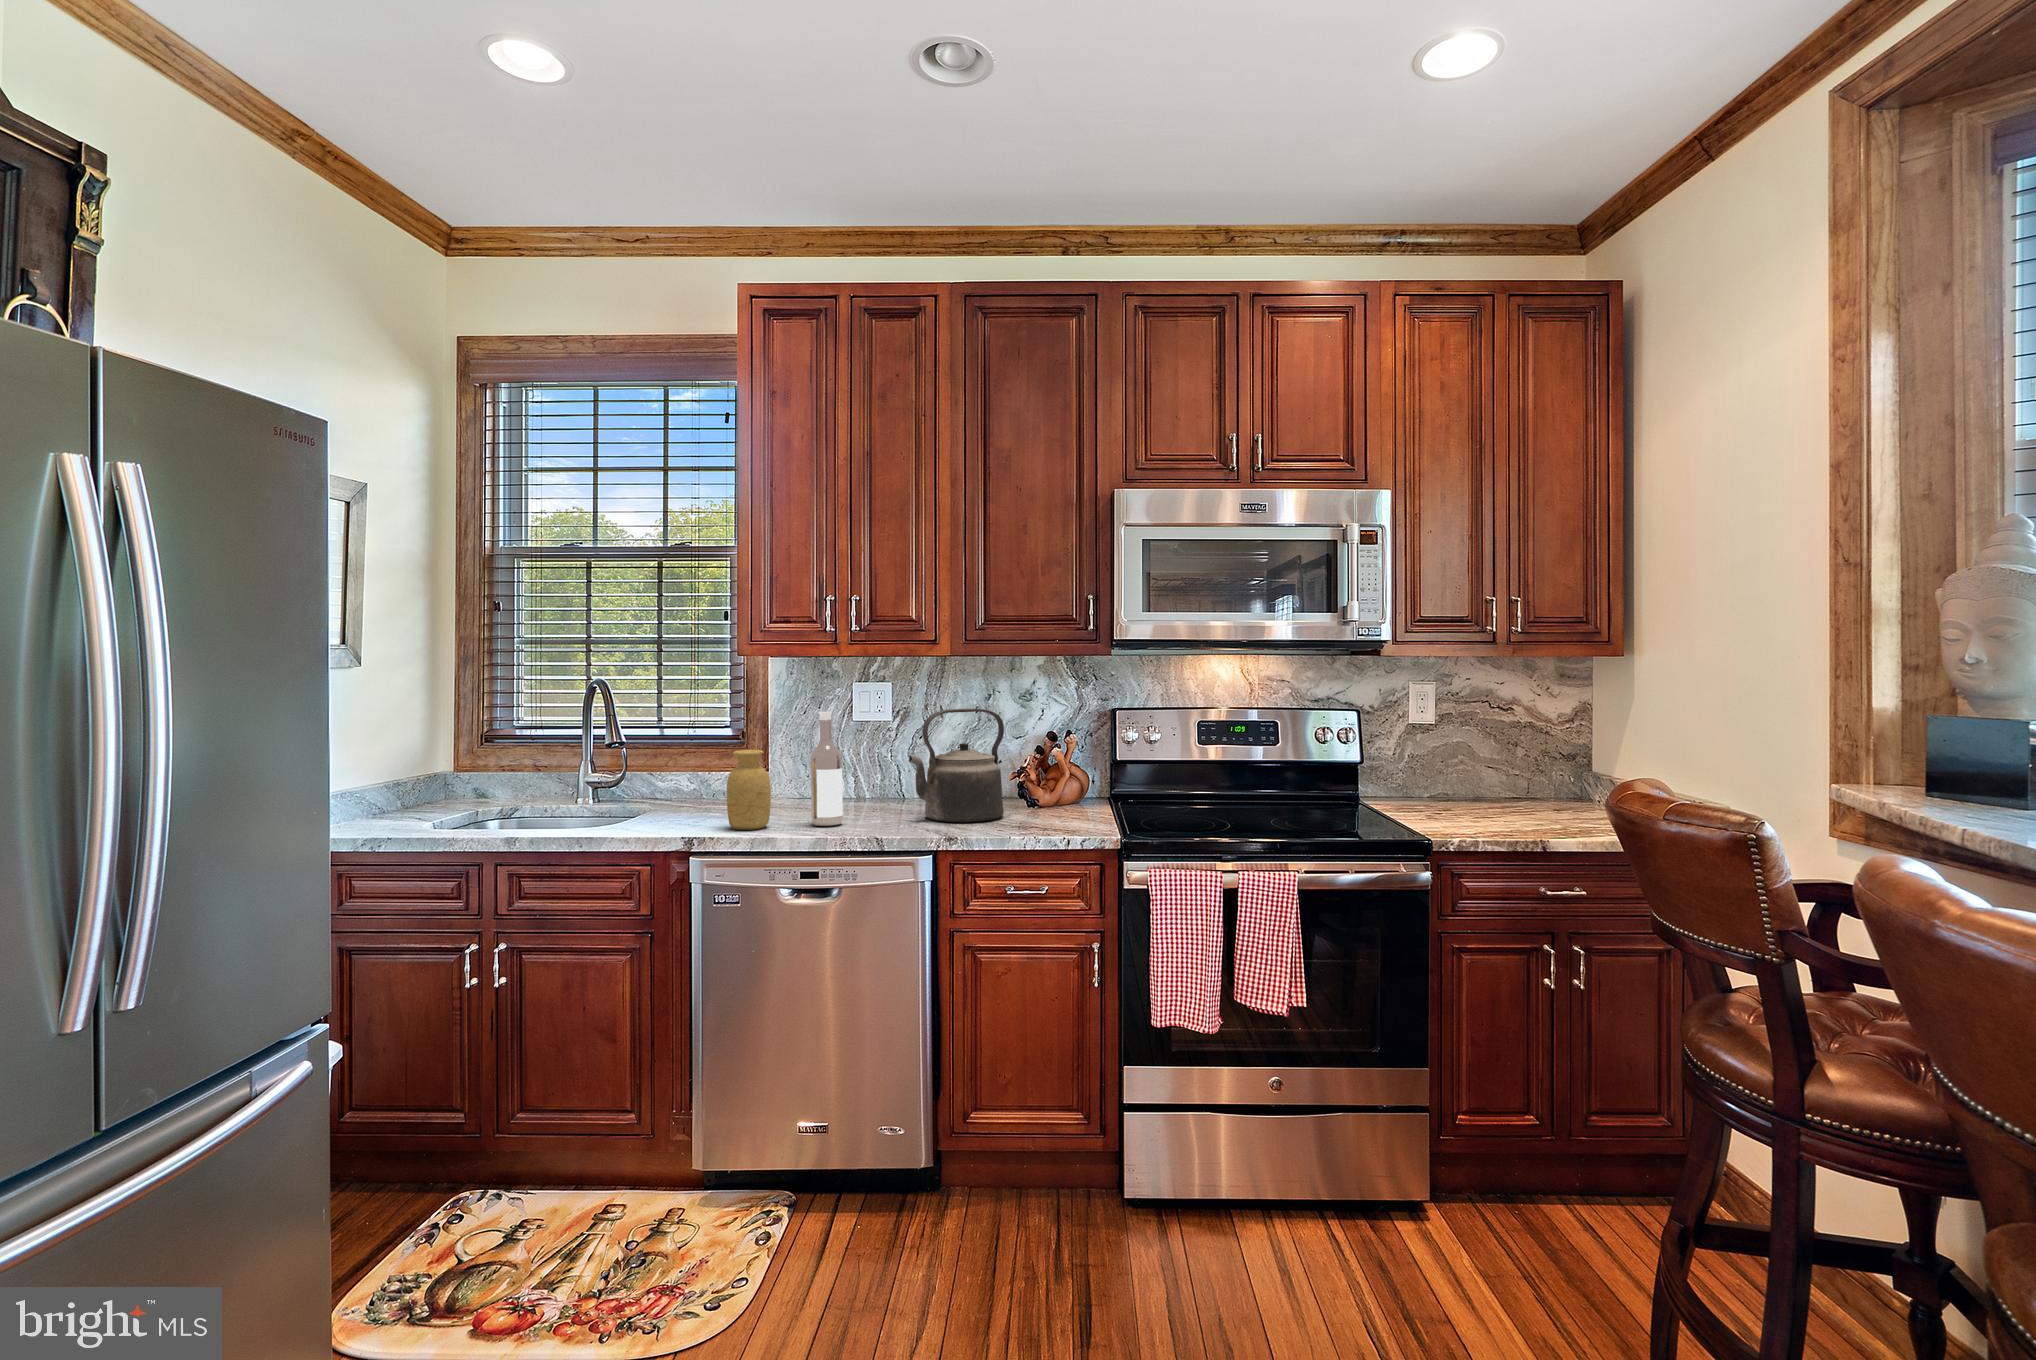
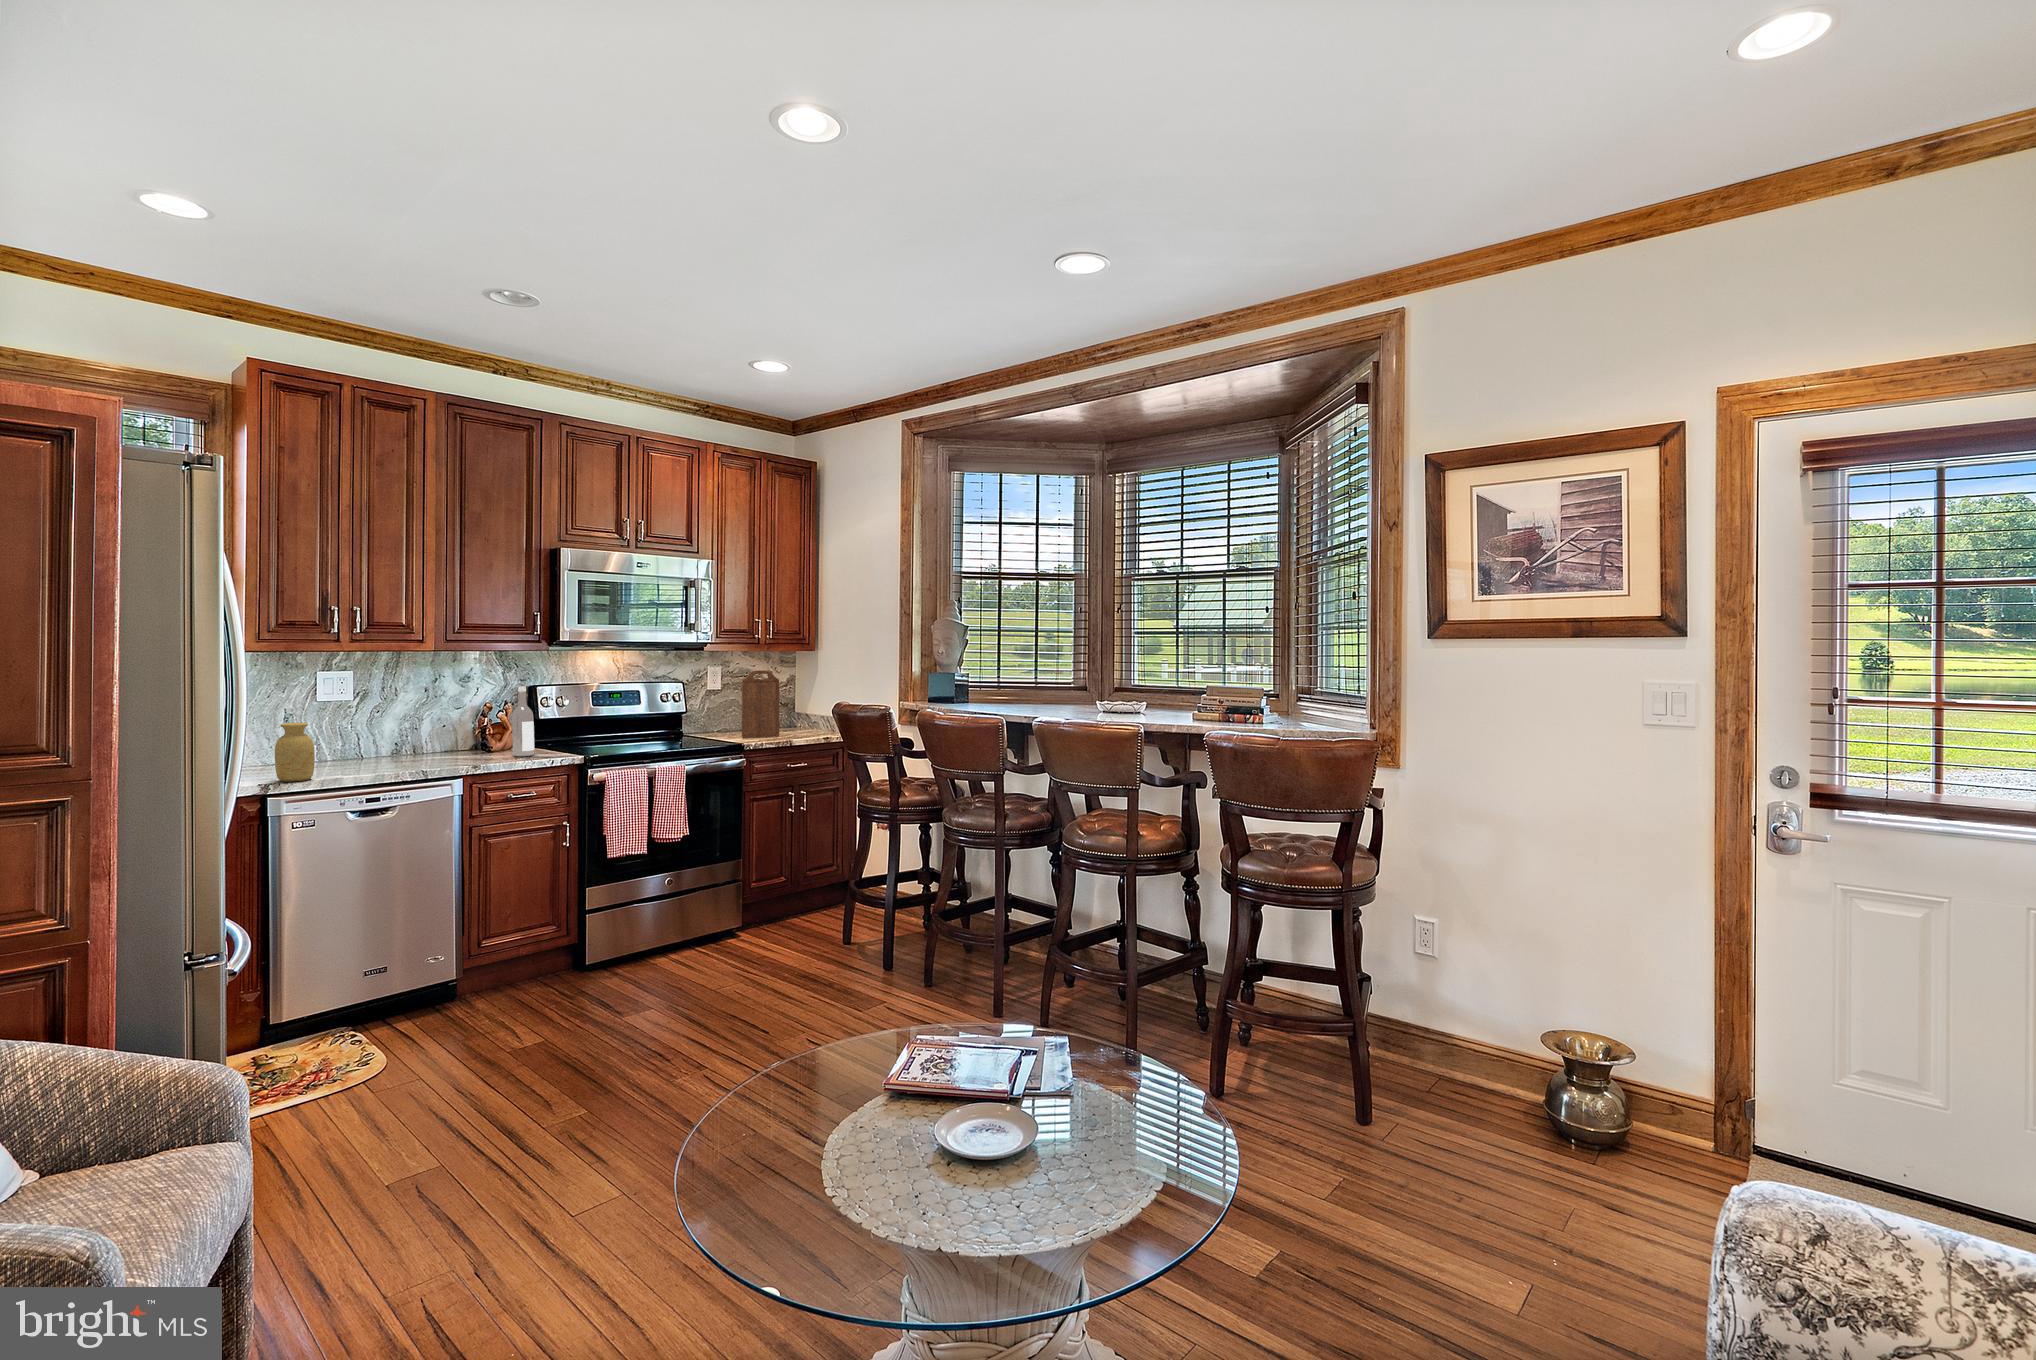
cutting board: none [1449,690,1530,819] -> present [742,670,779,738]
kettle: present [909,709,1004,822] -> none [418,688,483,764]
wine bottle: present [811,712,843,826] -> present [512,686,534,757]

